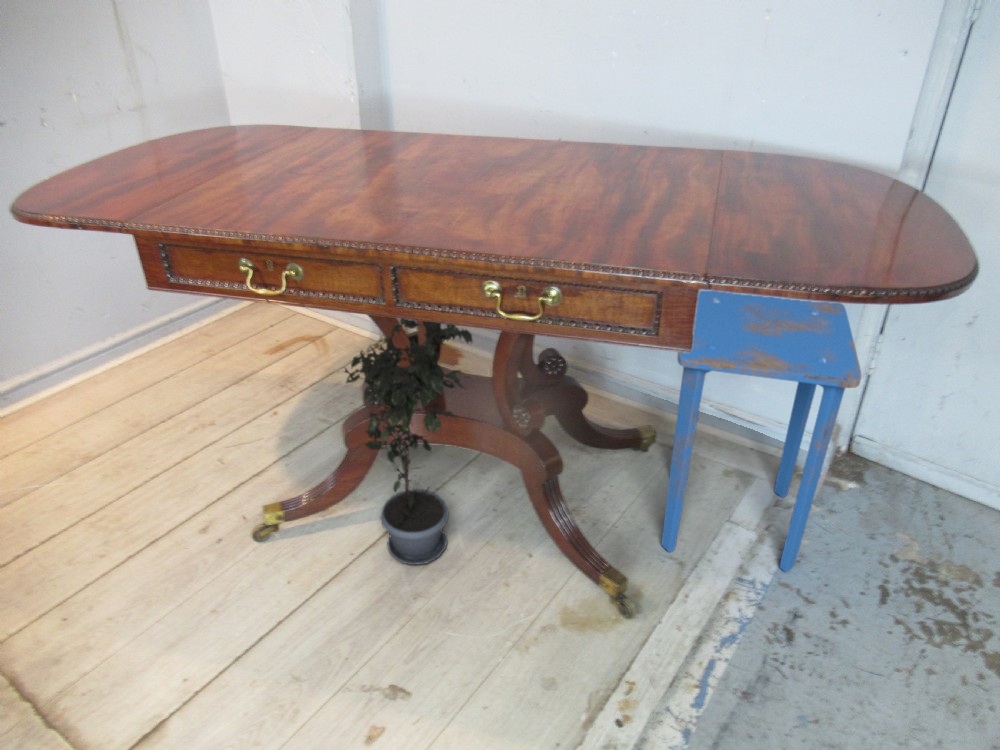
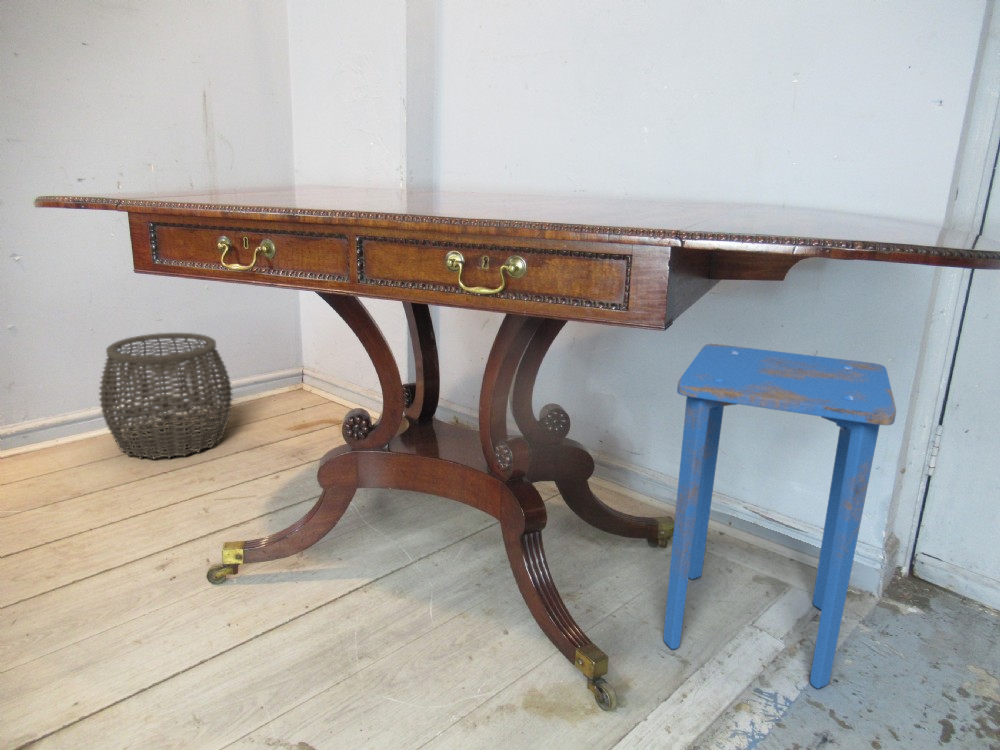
woven basket: none [68,270,205,407] -> present [99,333,232,459]
potted plant: present [344,316,472,565] -> none [299,300,452,625]

